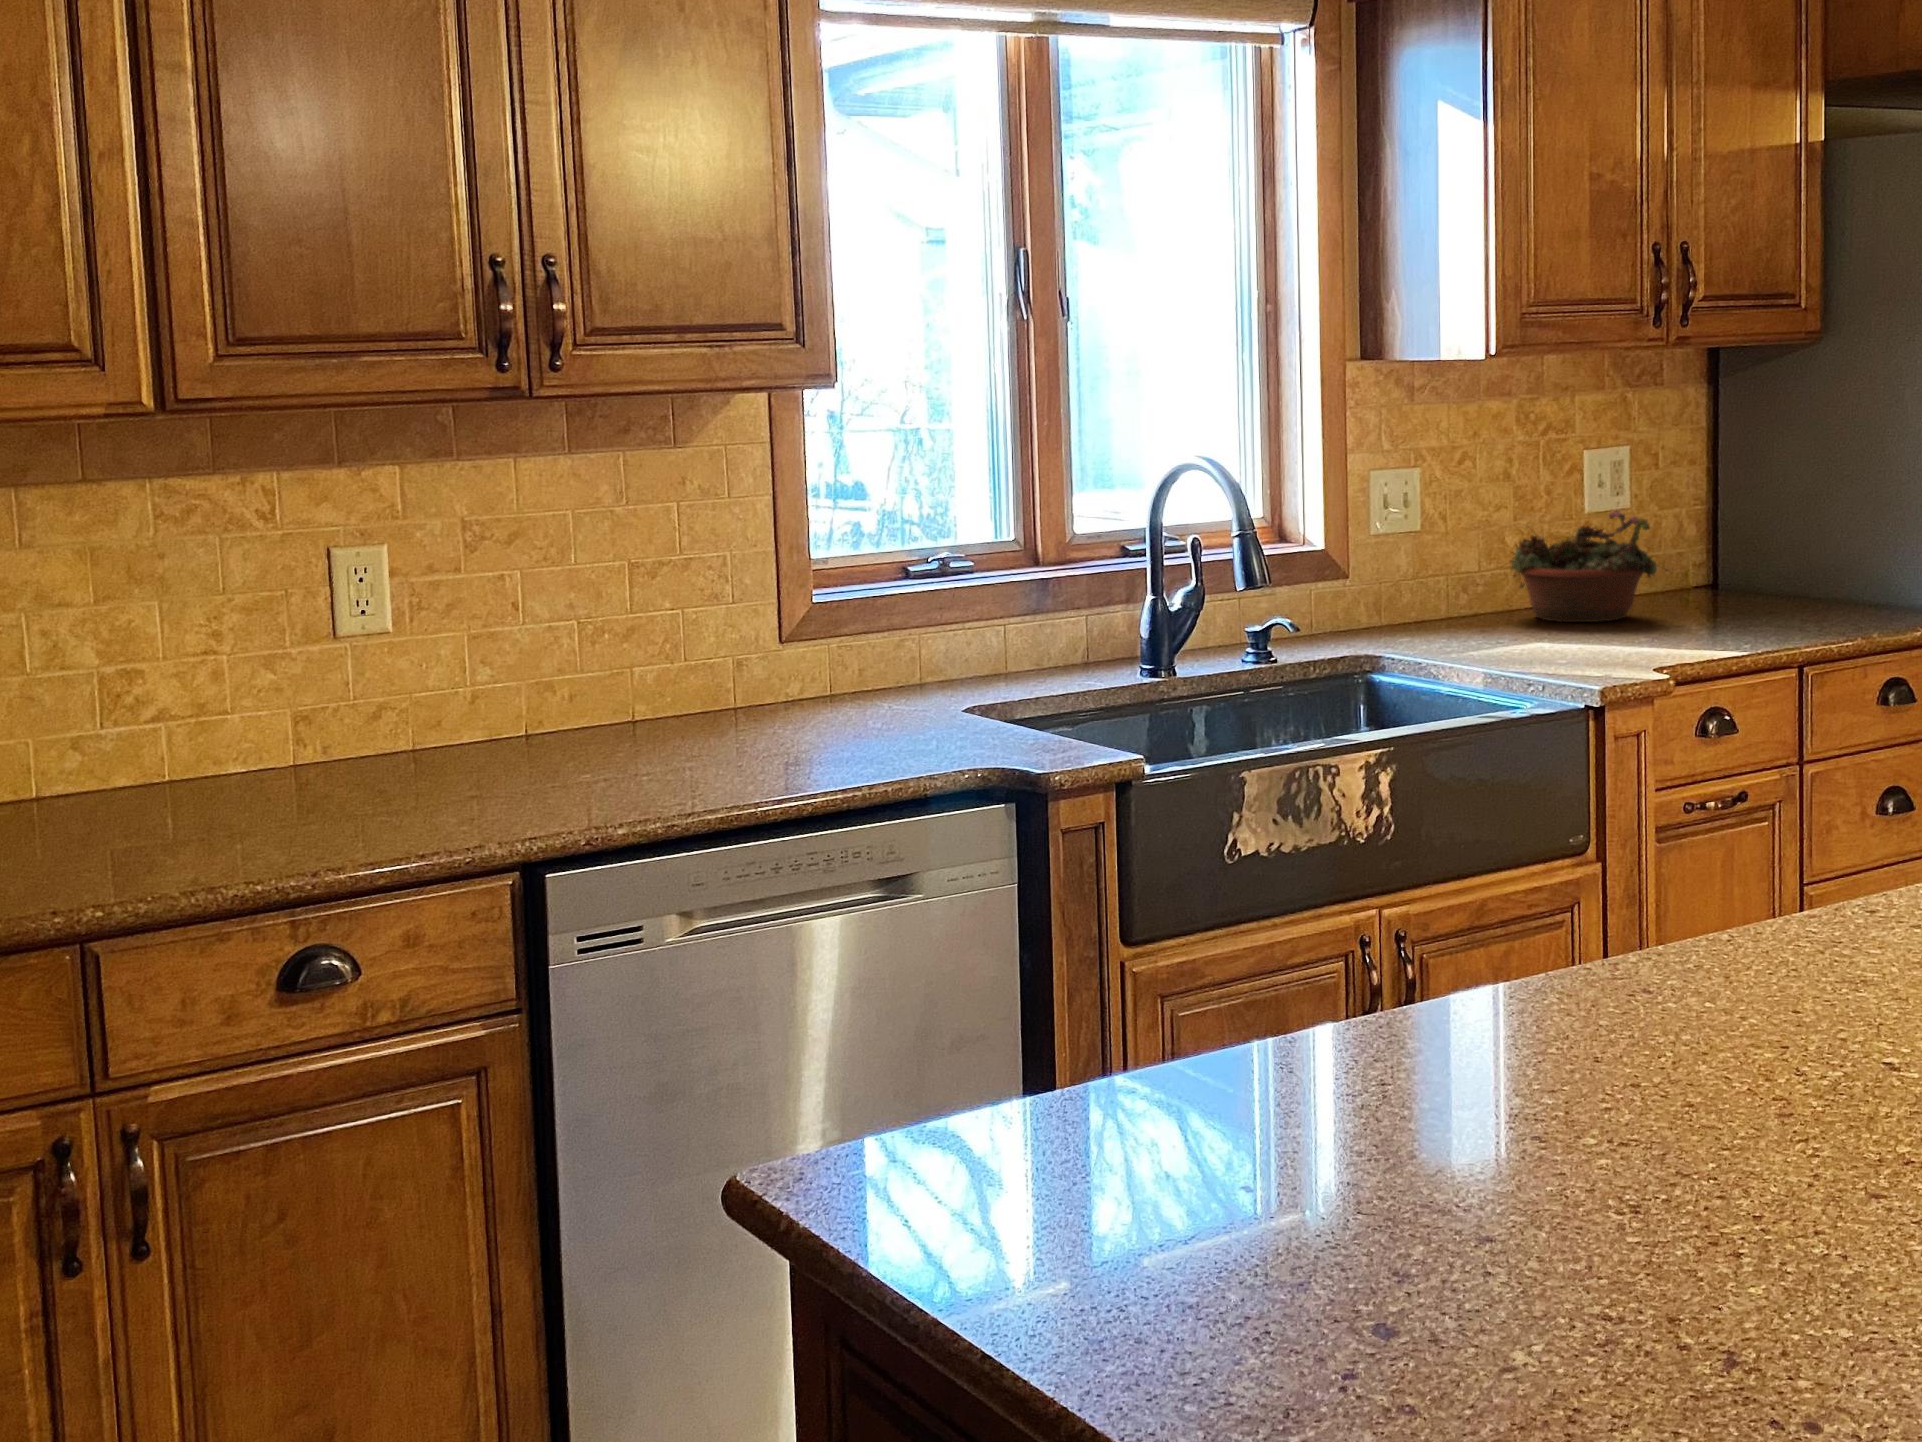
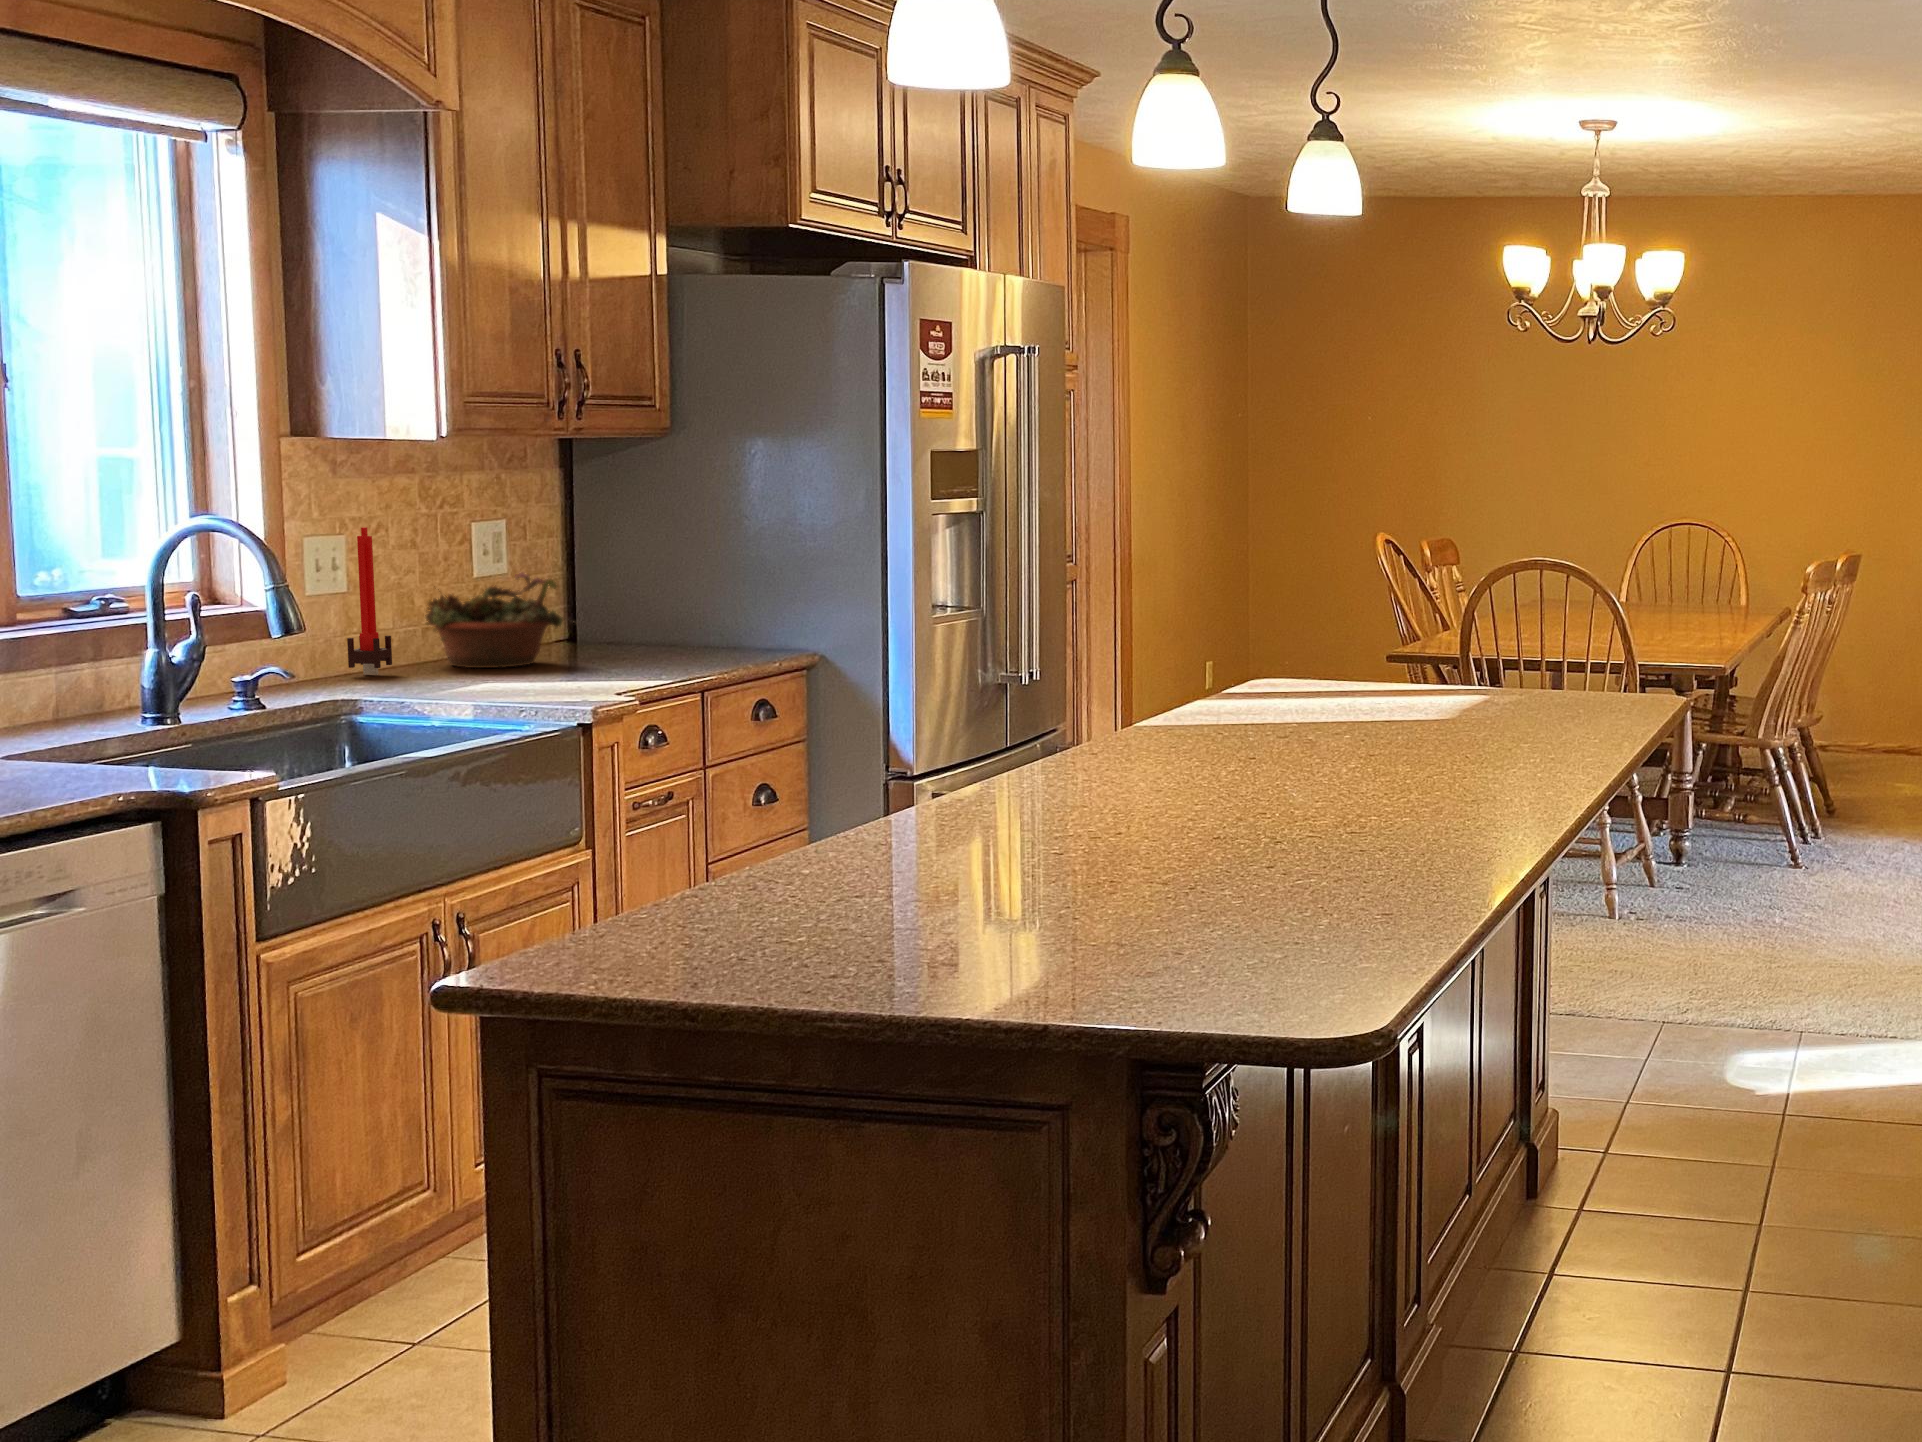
candle: none [1414,459,1461,625] -> present [347,527,392,675]

